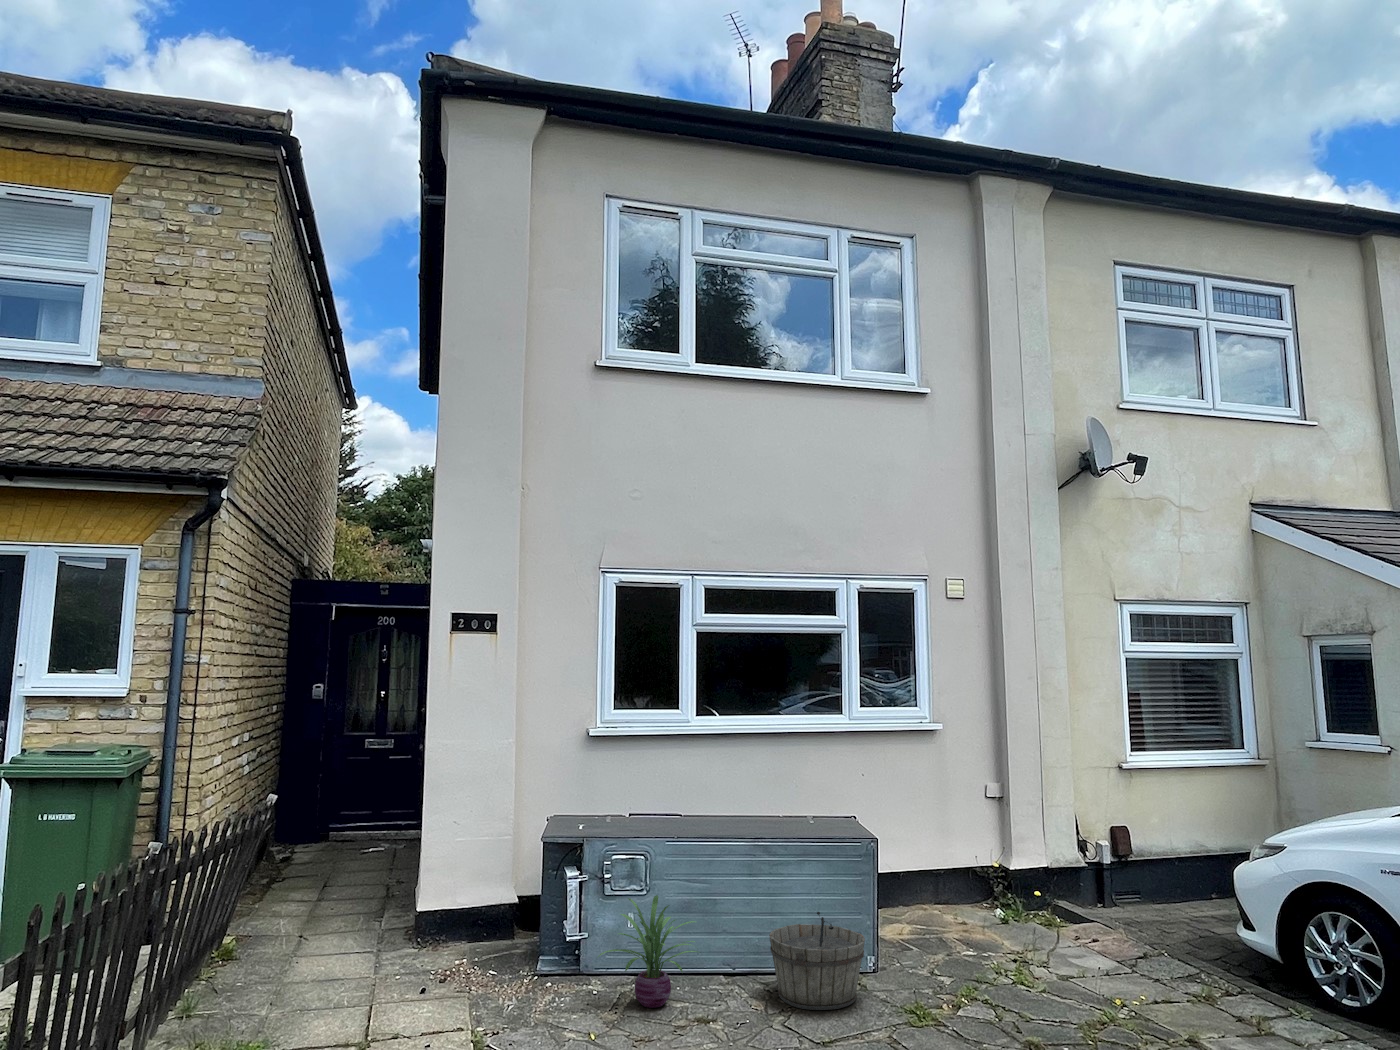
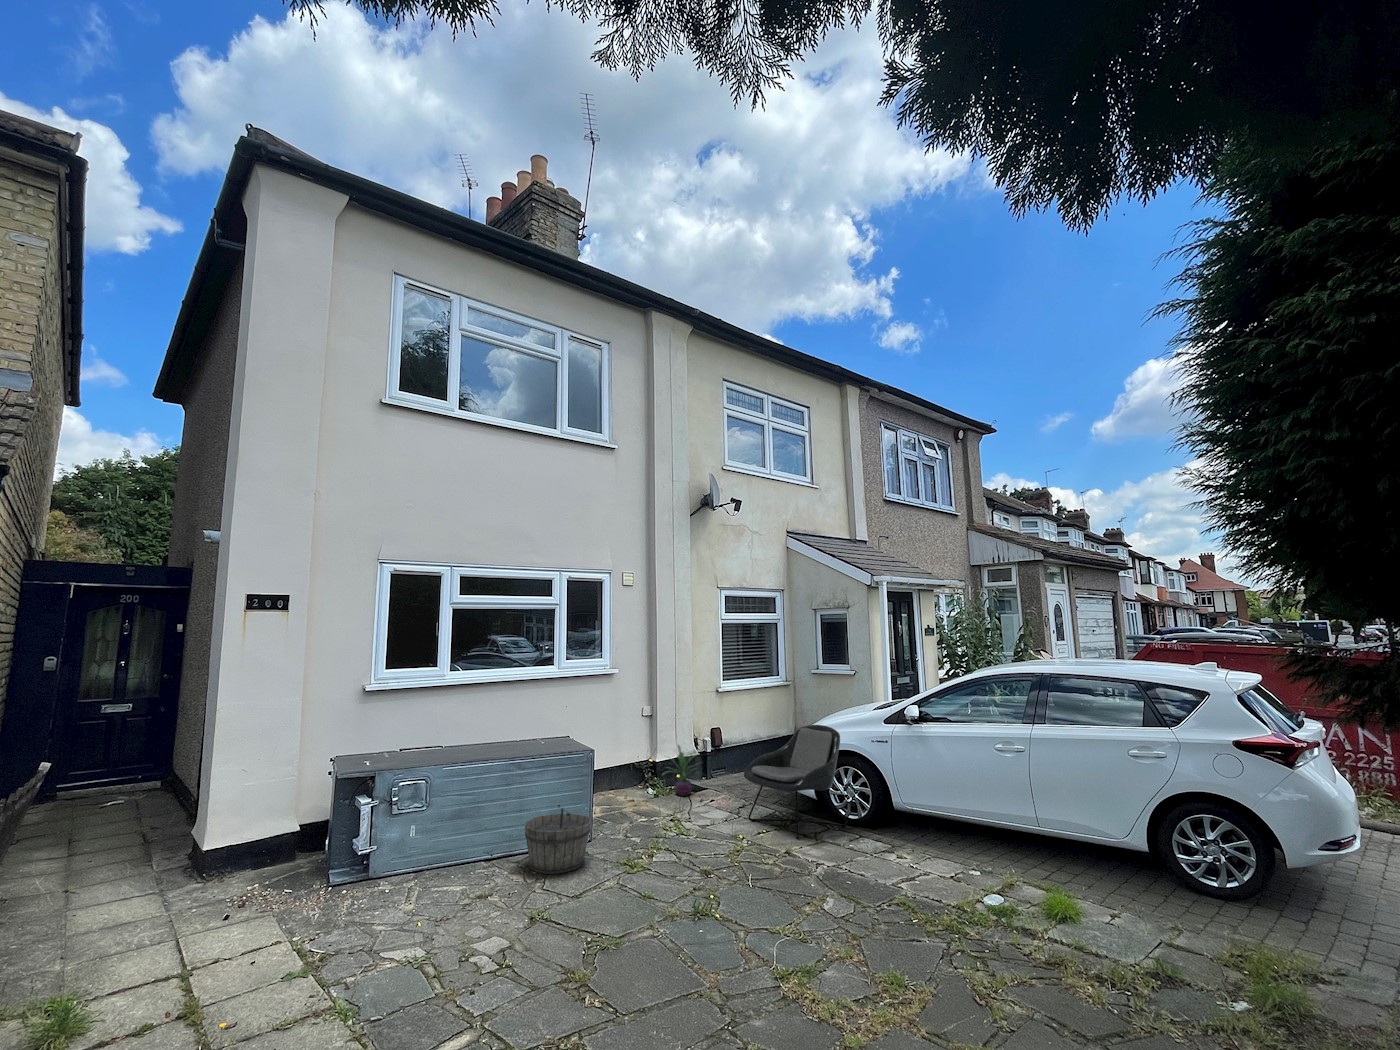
lounge chair: none [1137,833,1341,1026] -> present [744,725,848,839]
decorative plant: present [598,895,697,1008] -> present [662,745,692,796]

